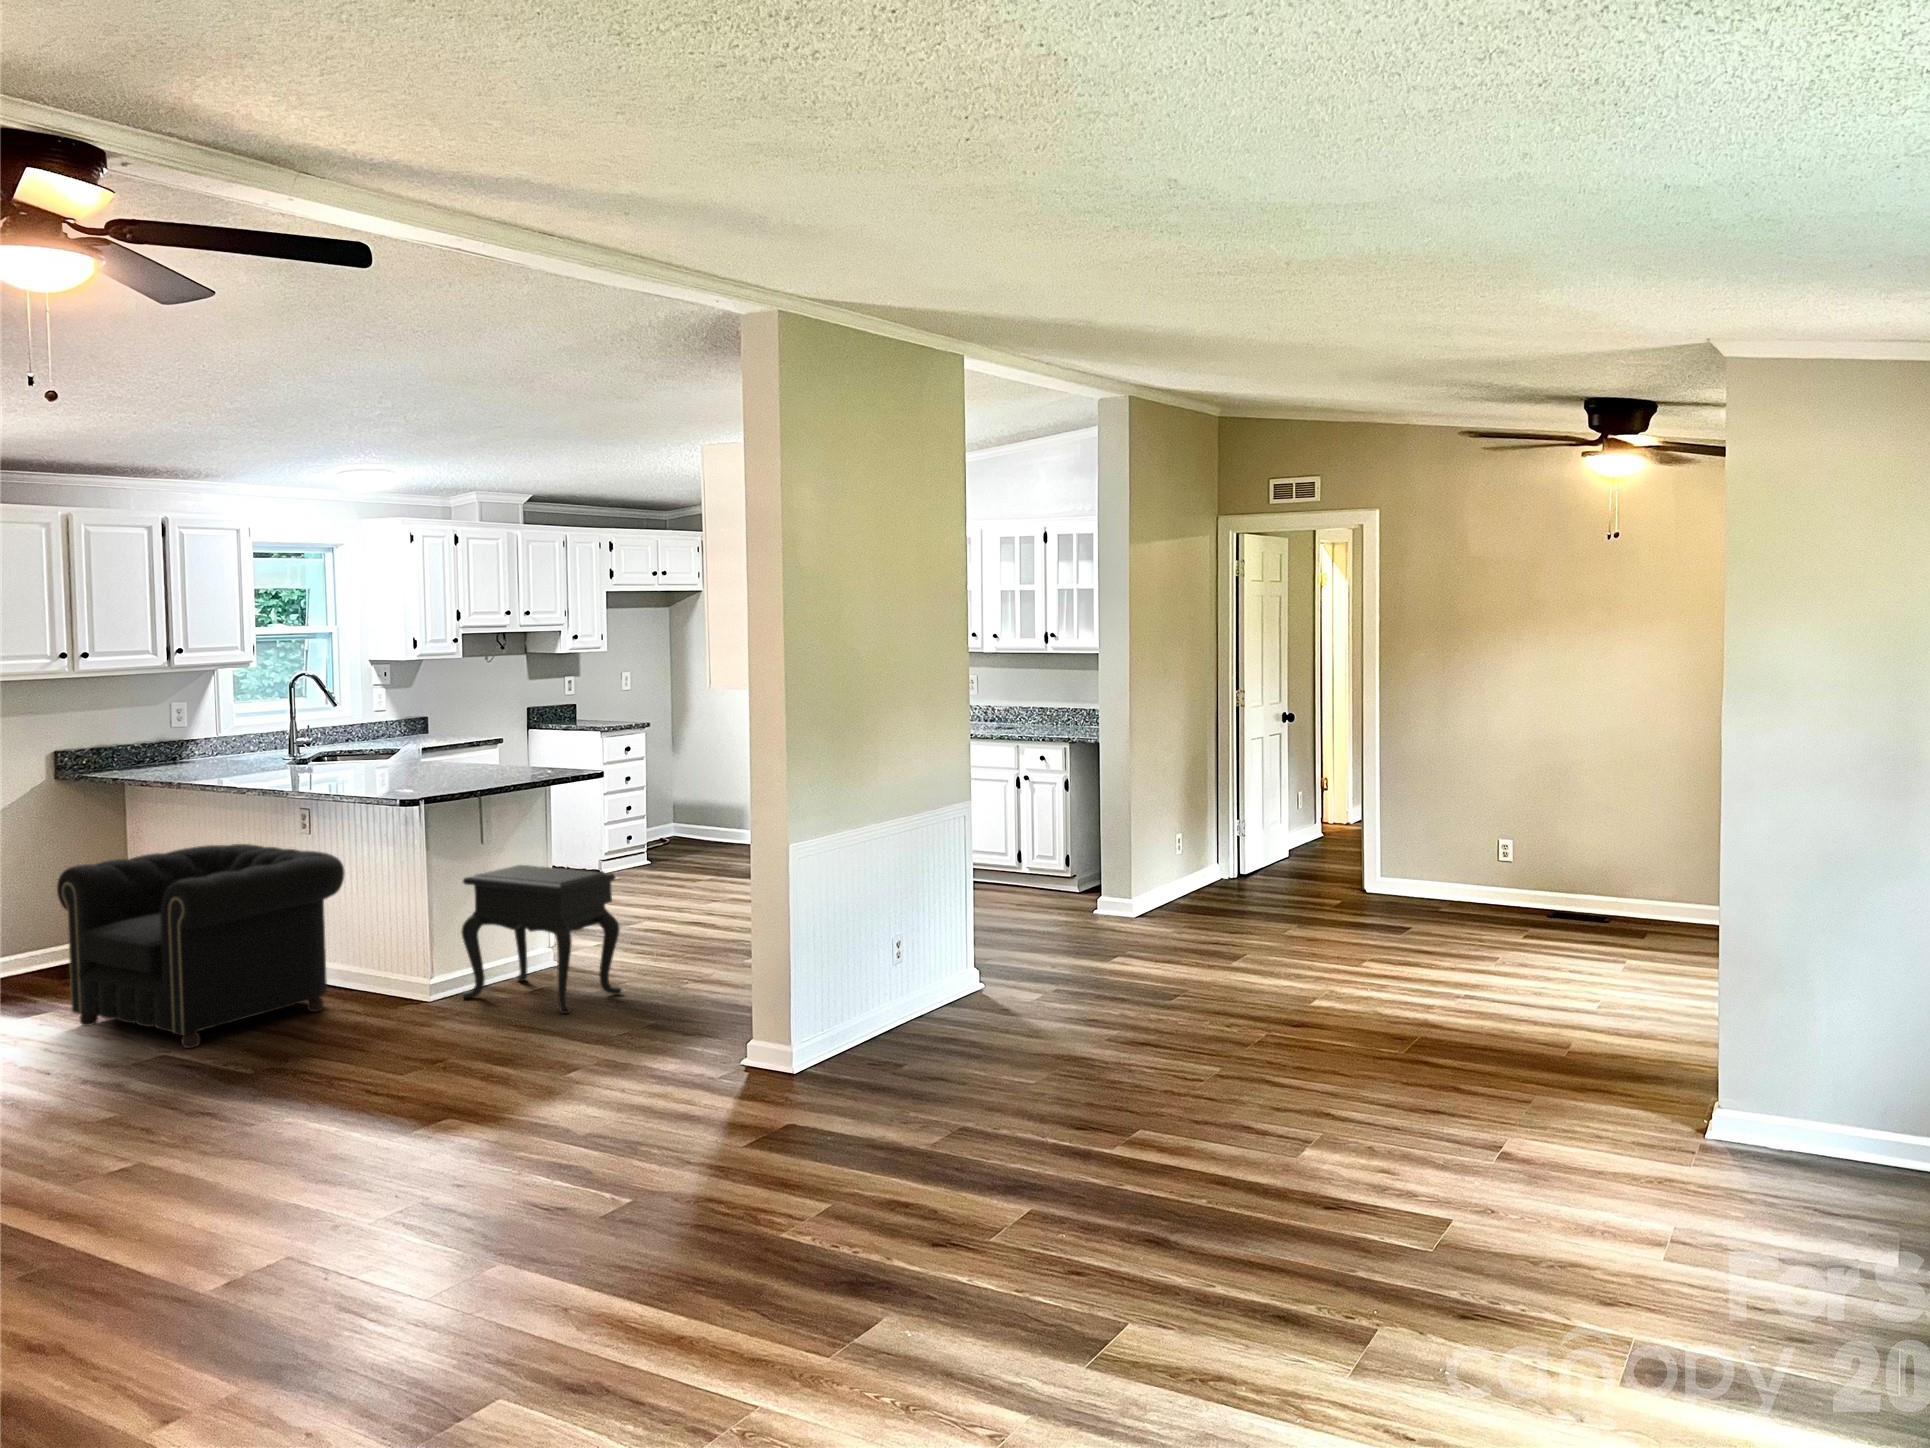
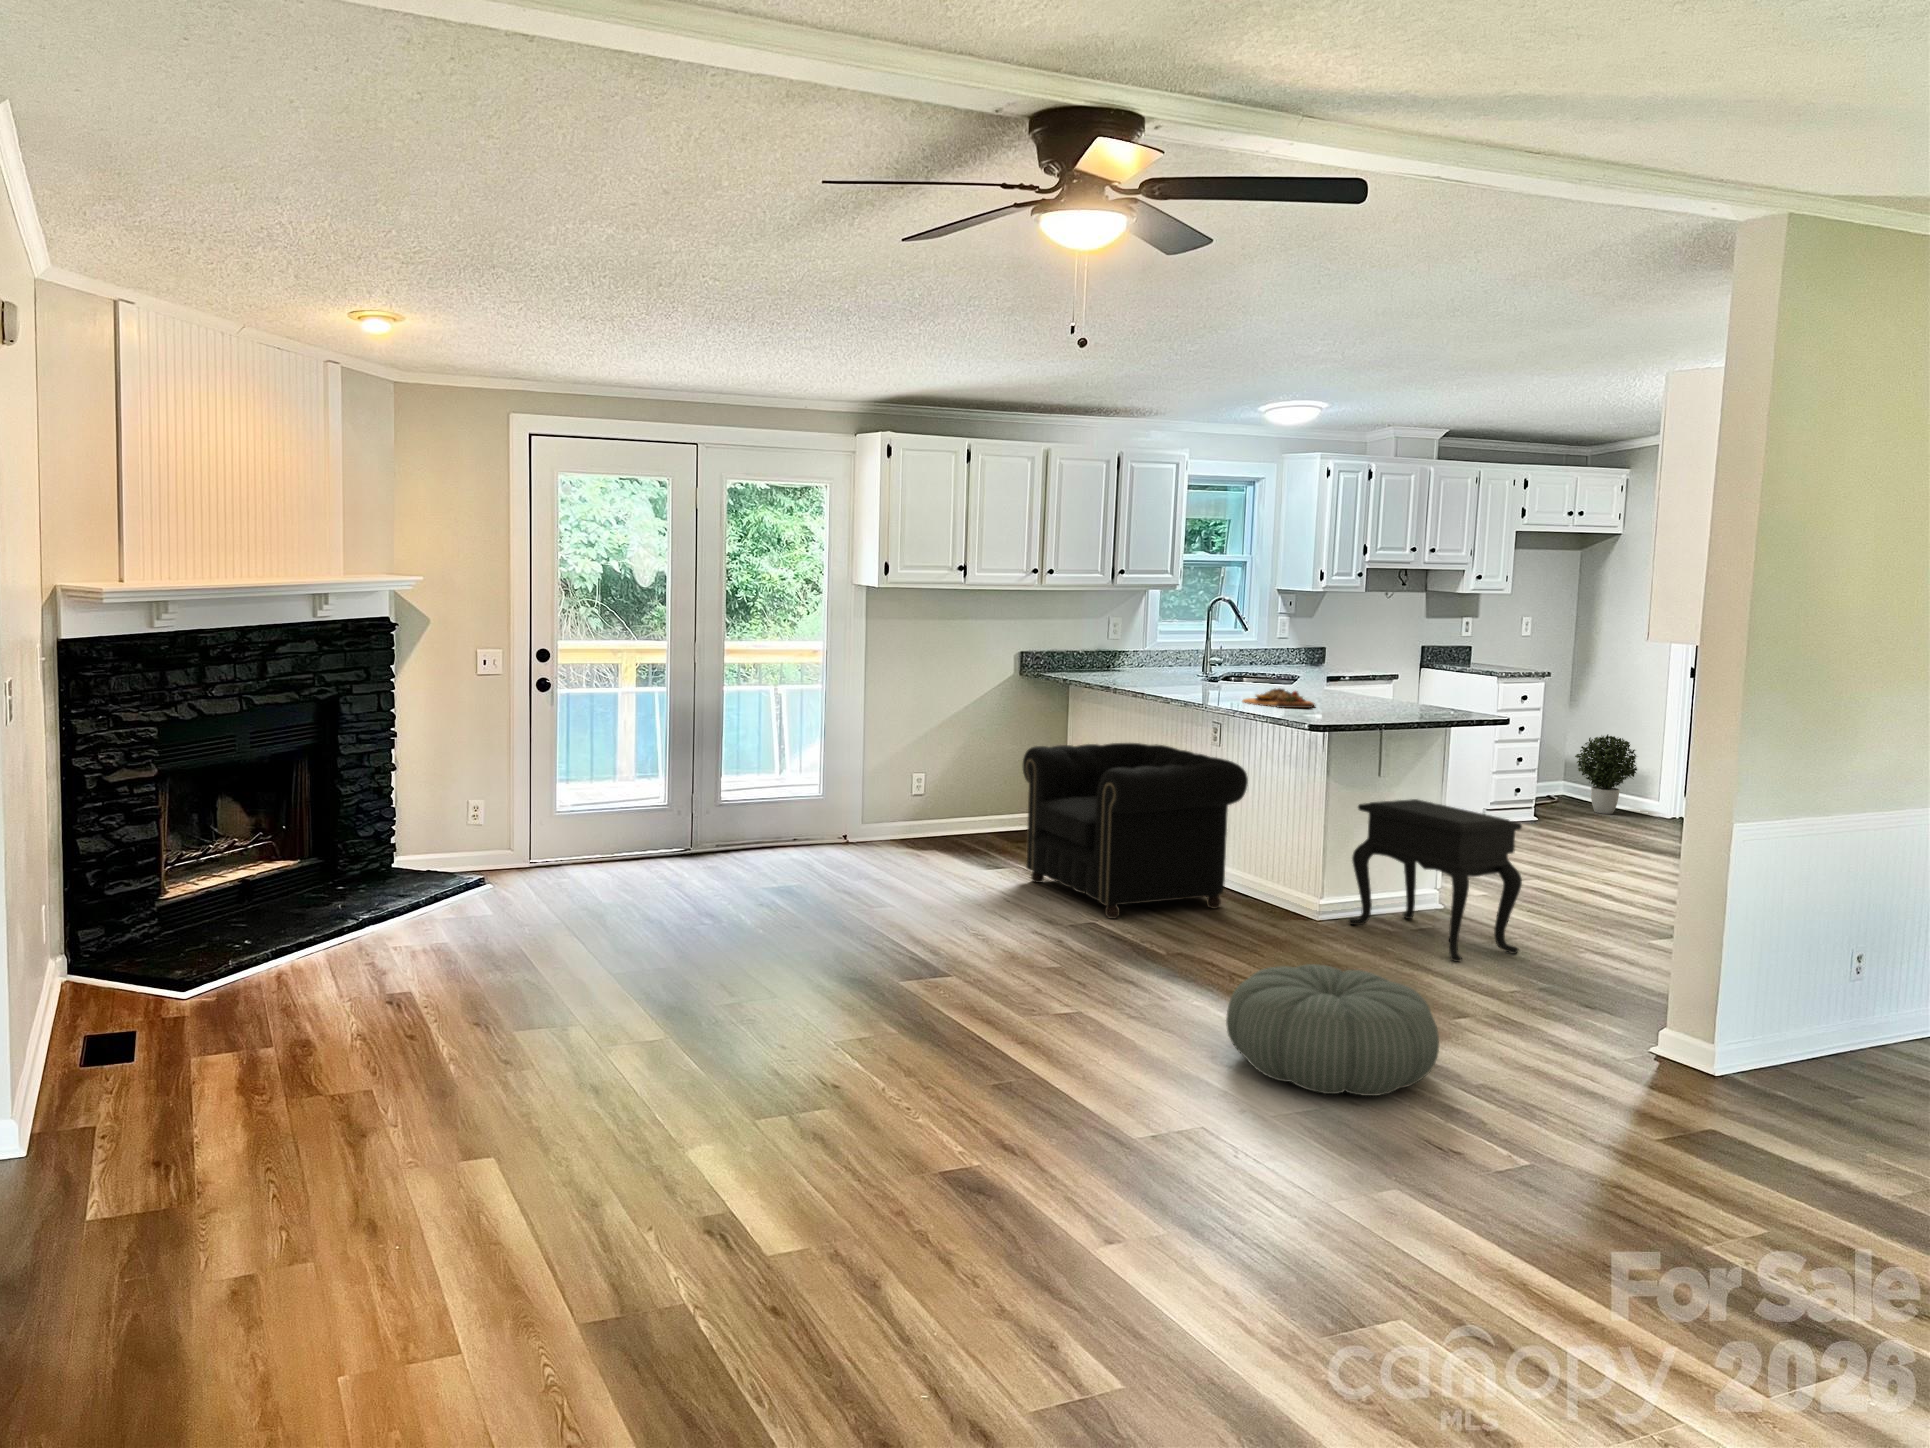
cutting board: none [331,770,413,791] -> present [1243,688,1315,708]
potted plant: none [677,775,730,847] -> present [1575,734,1637,814]
pouf: none [326,1044,540,1173] -> present [1226,964,1439,1096]

